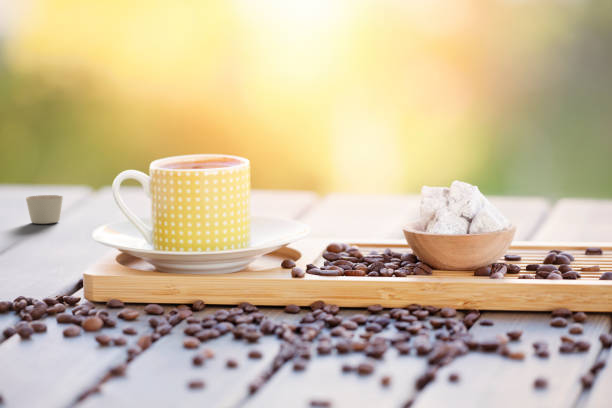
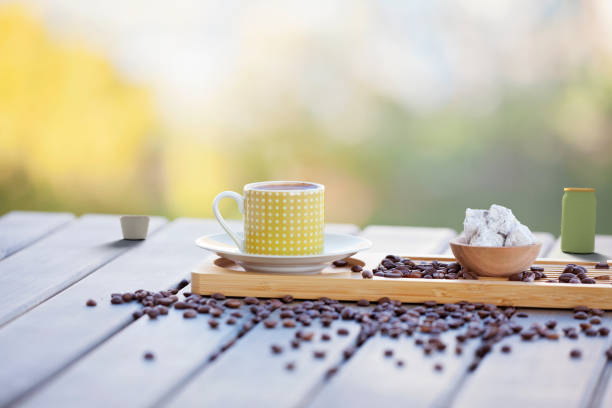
jar: none [547,153,588,230] -> present [560,188,597,253]

